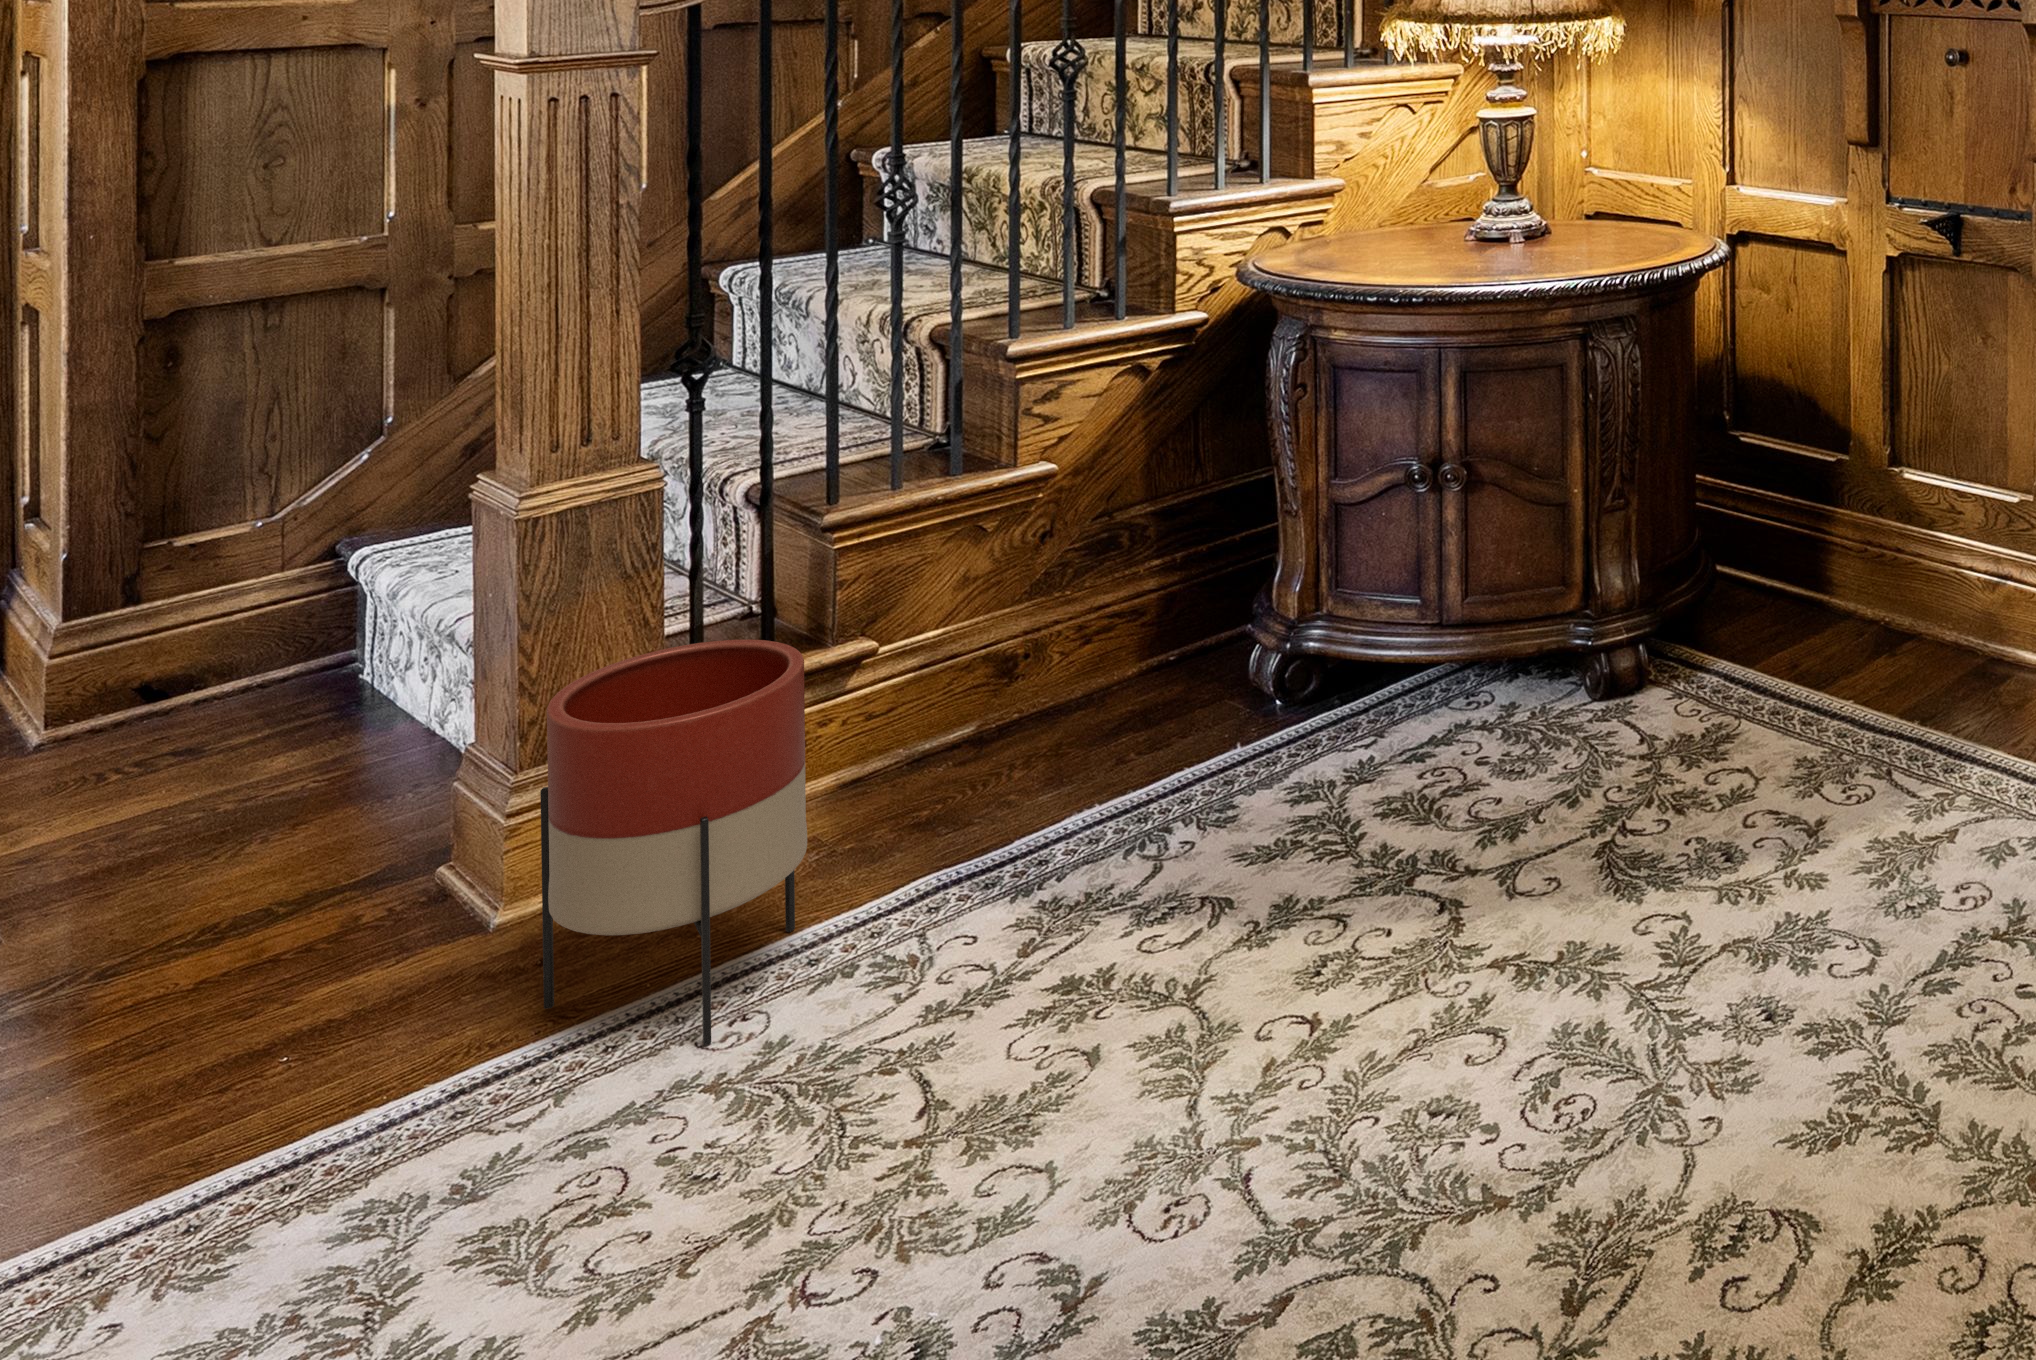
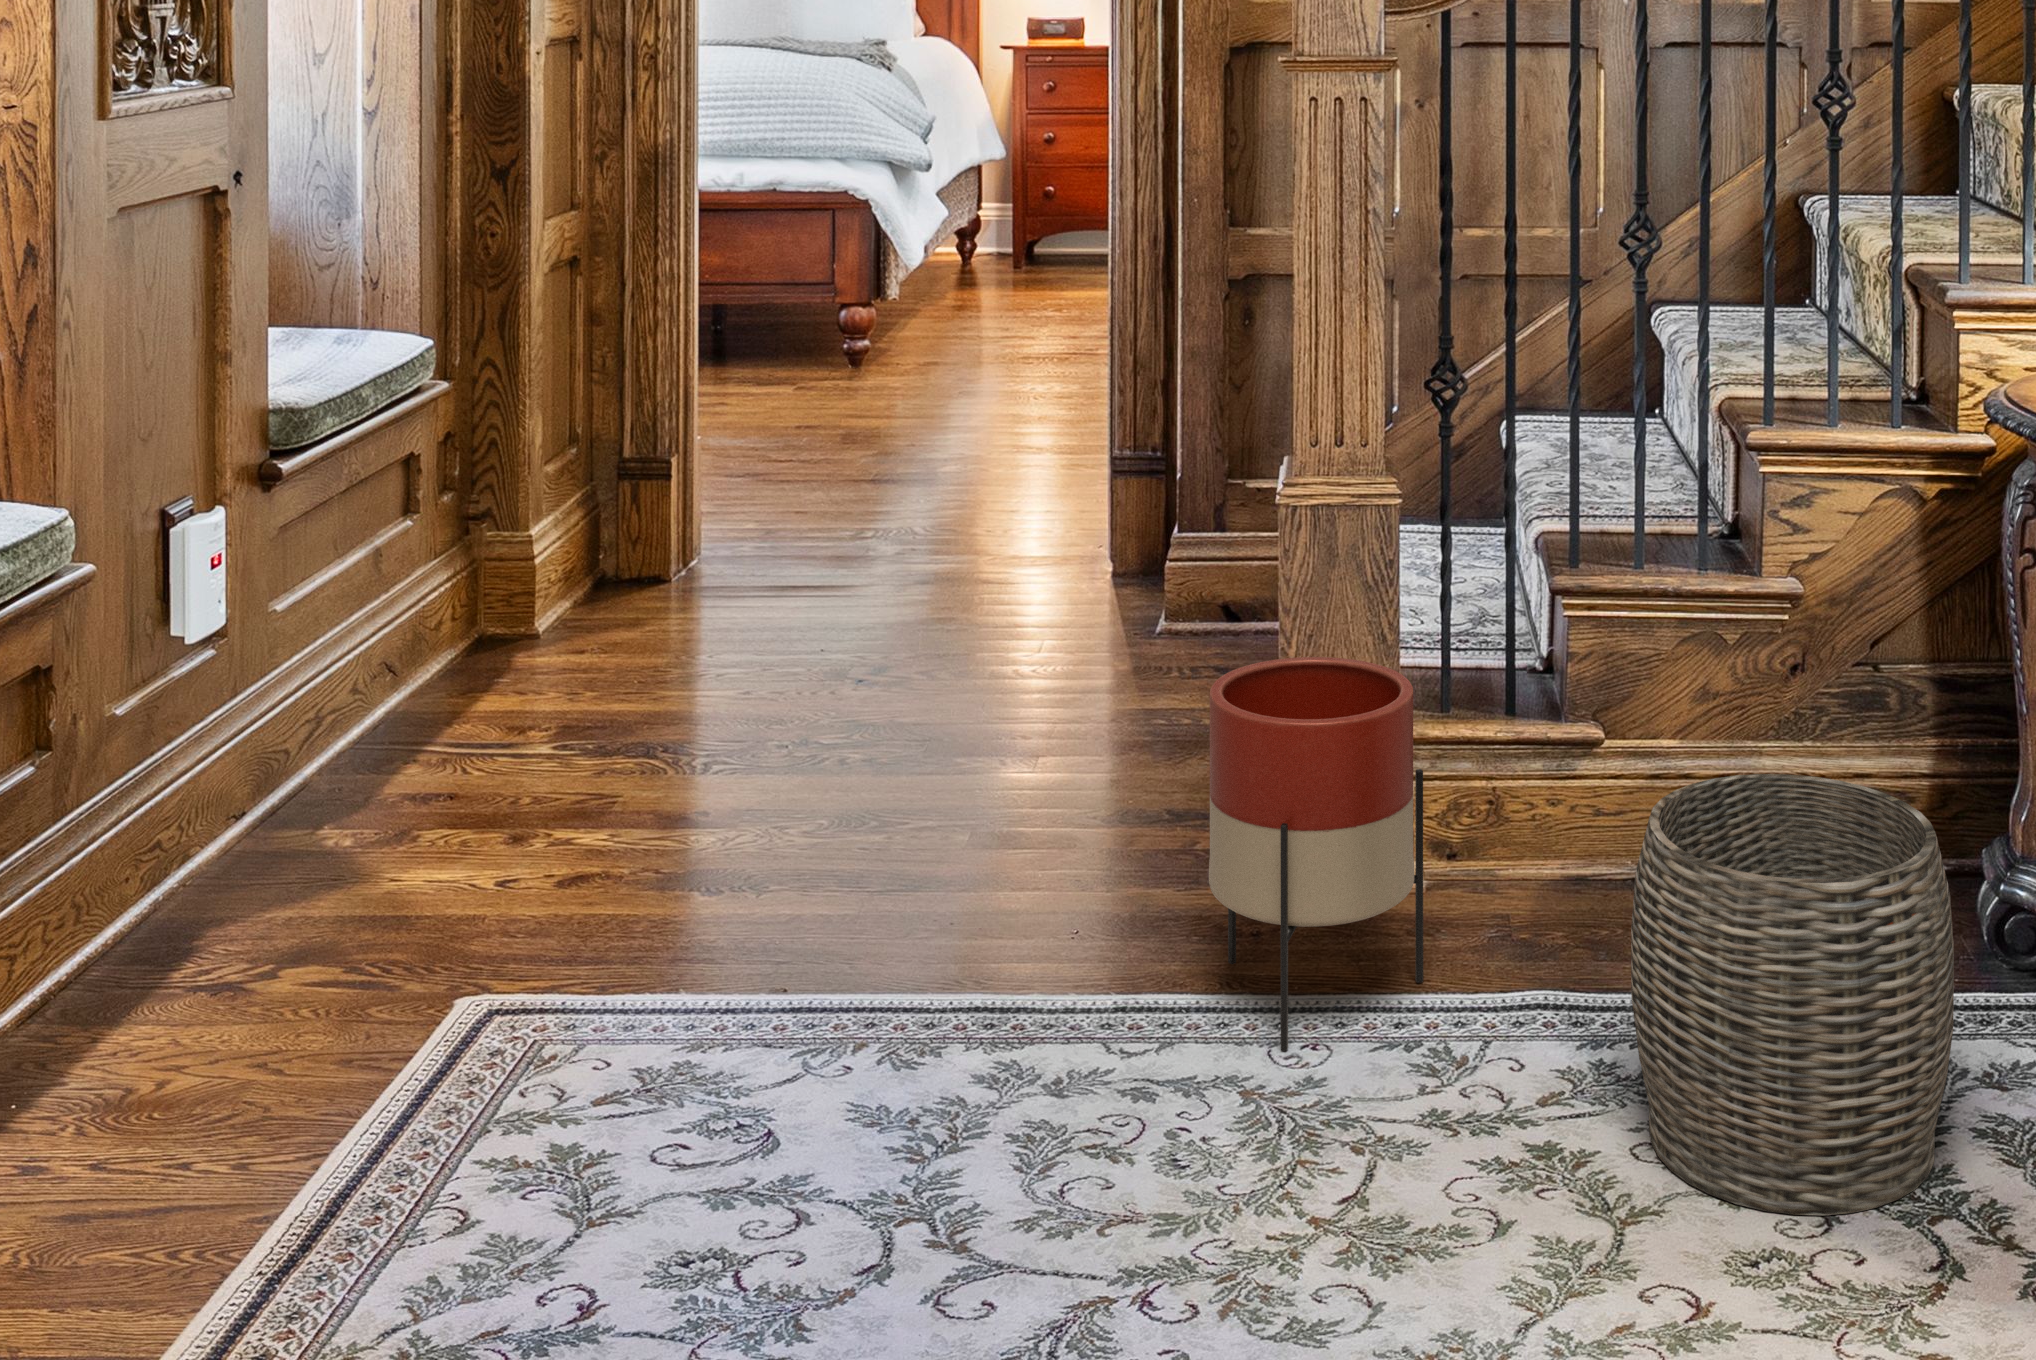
woven basket: none [1110,590,1390,950] -> present [1631,774,1954,1215]

